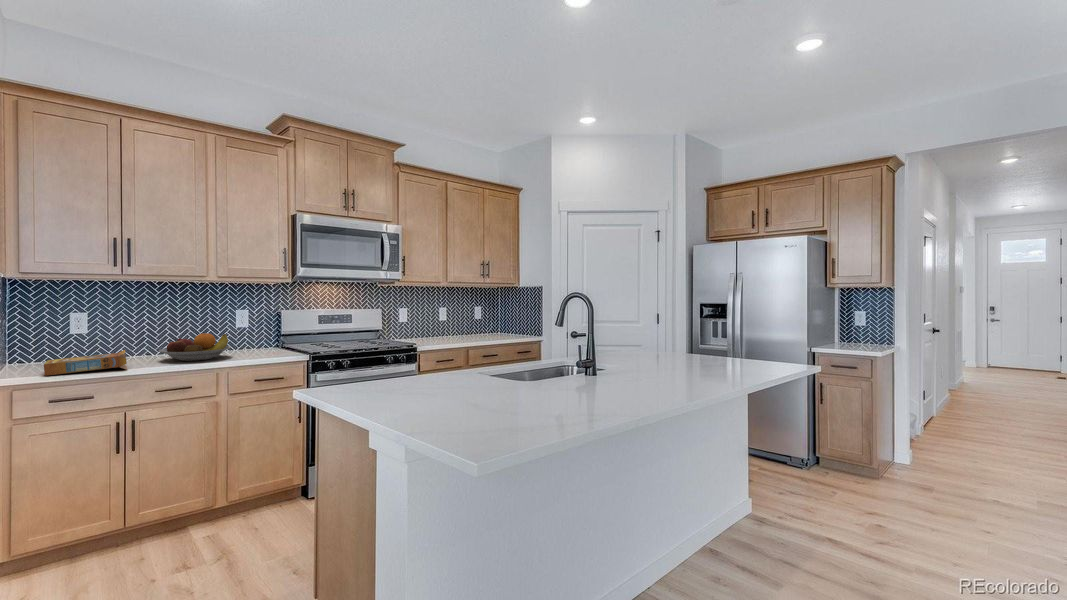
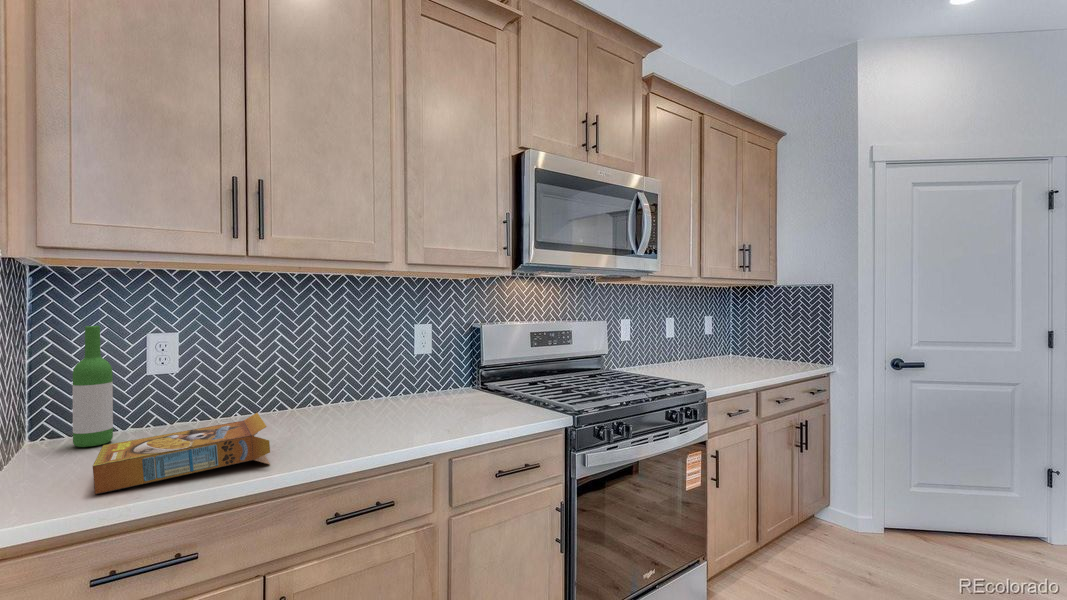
wine bottle: none [31,308,52,366] -> present [73,326,113,447]
fruit bowl: present [159,333,231,361] -> none [311,371,434,429]

